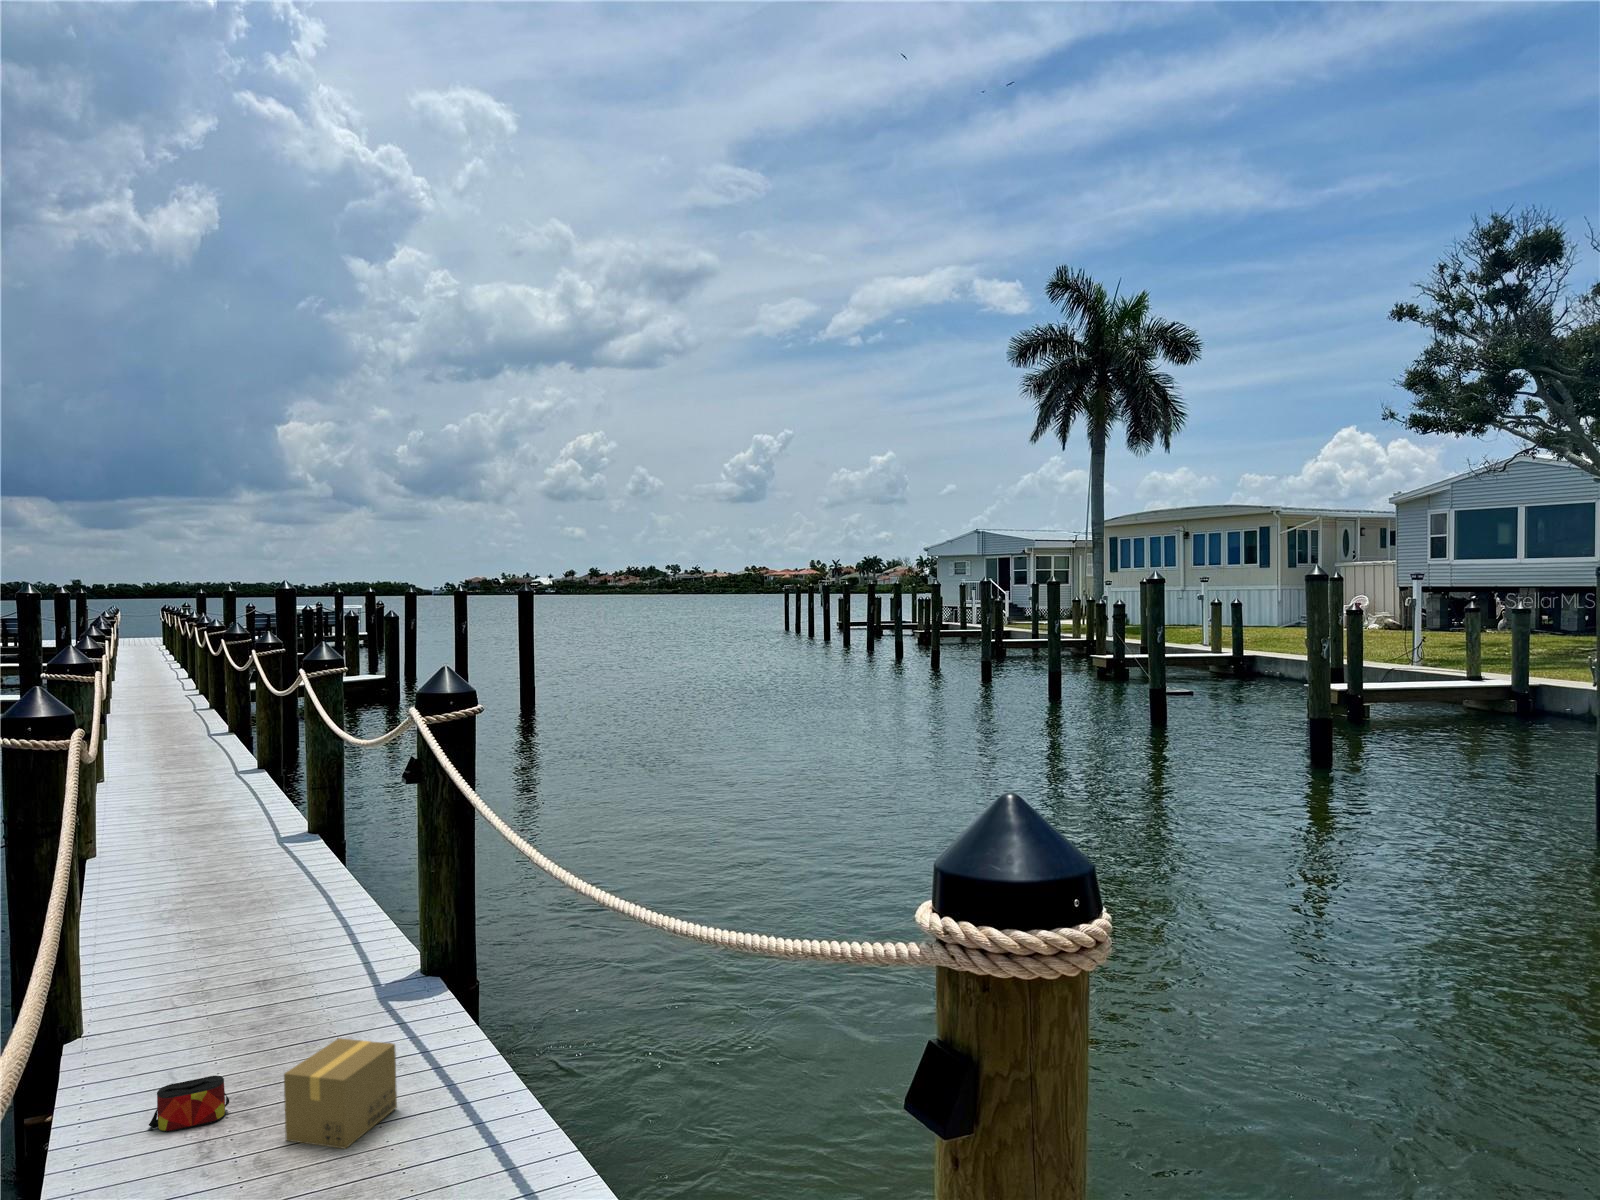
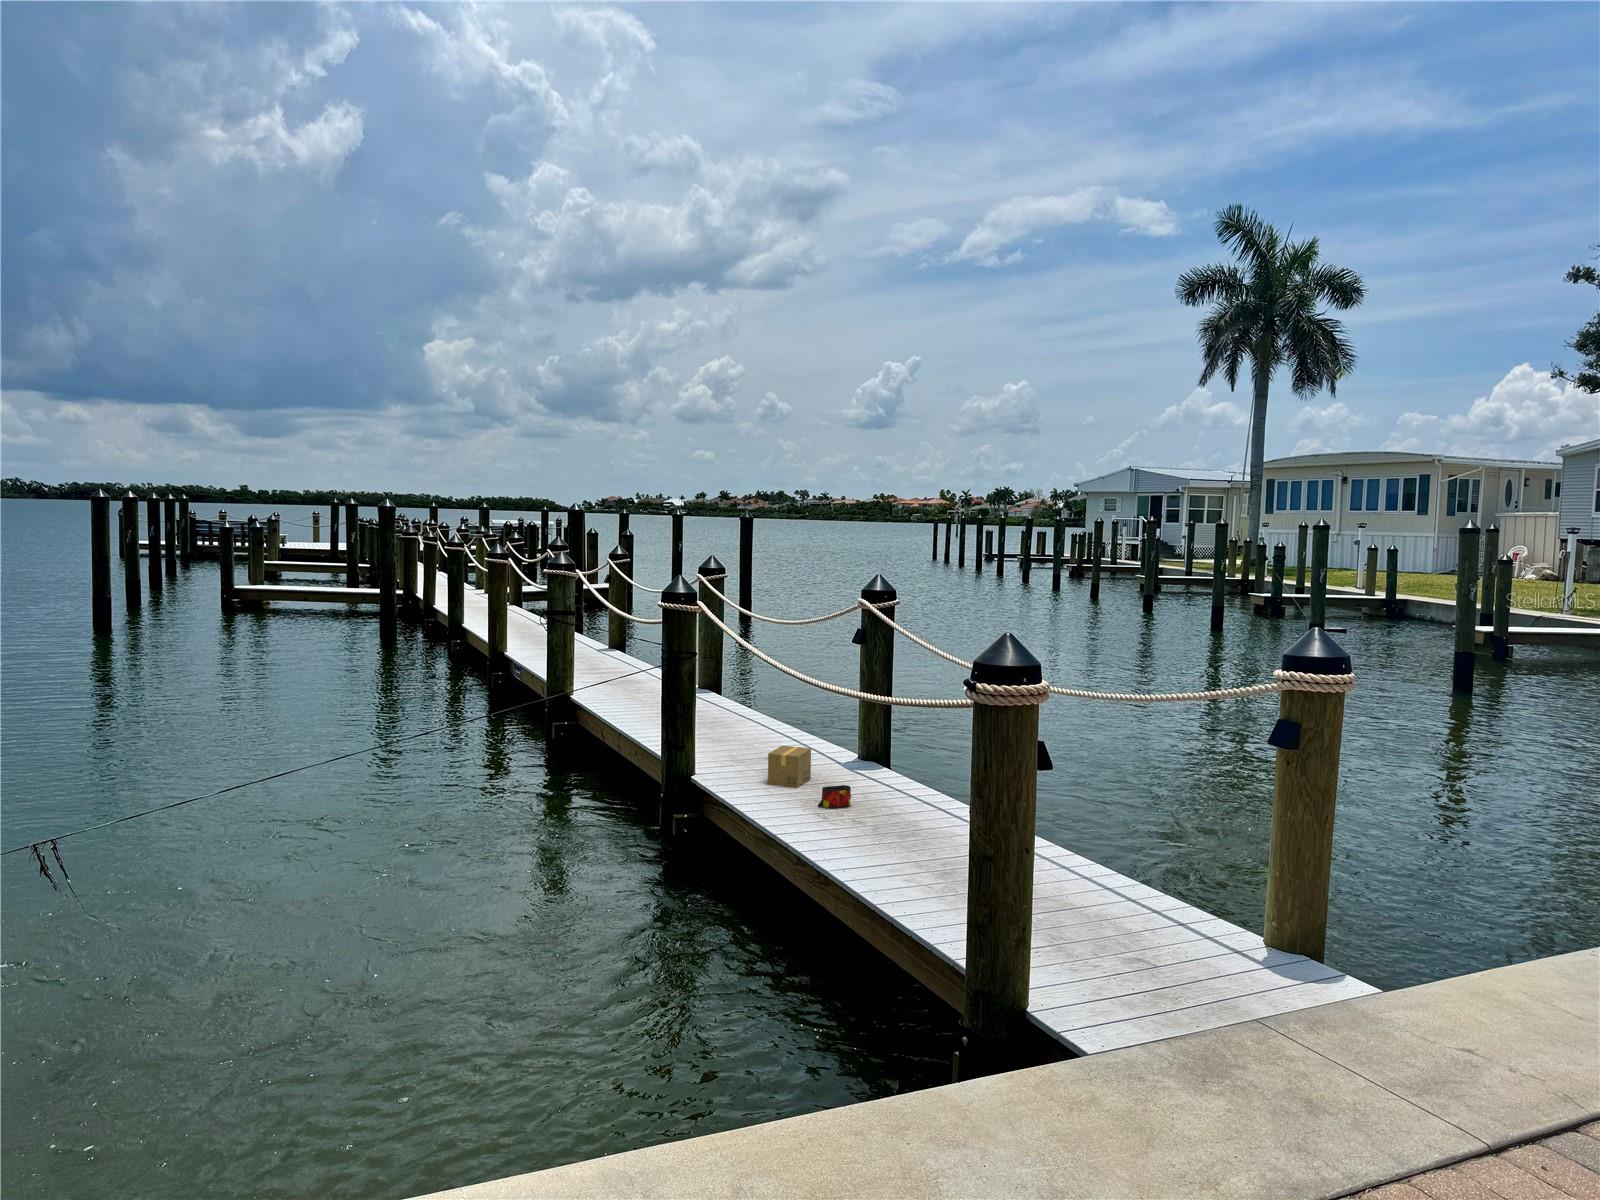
cardboard box: present [284,1038,397,1149] -> present [768,746,811,788]

